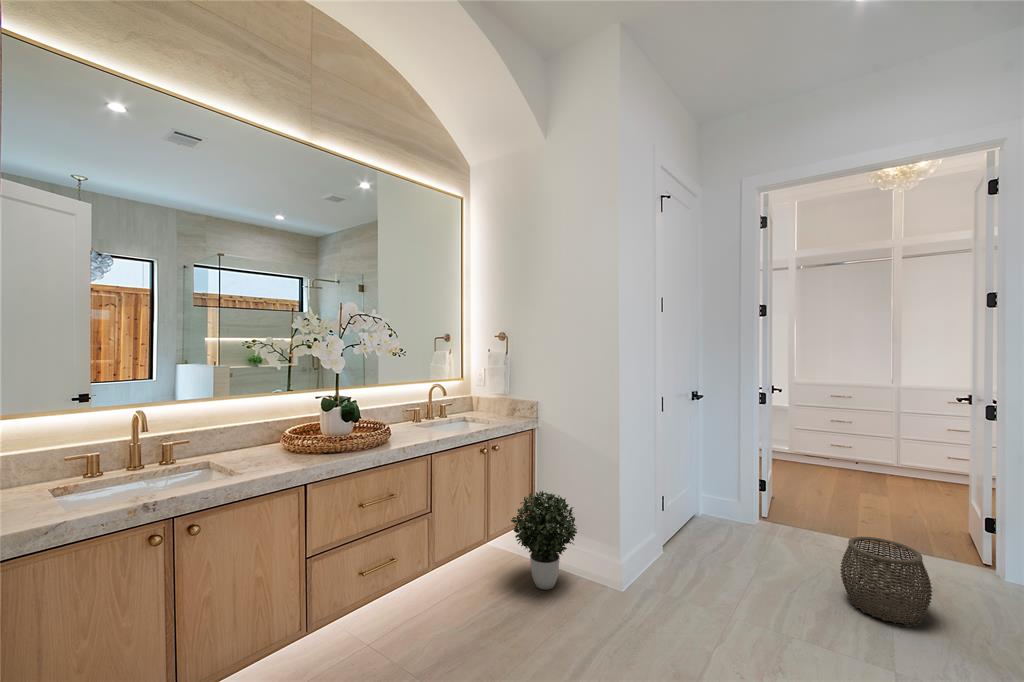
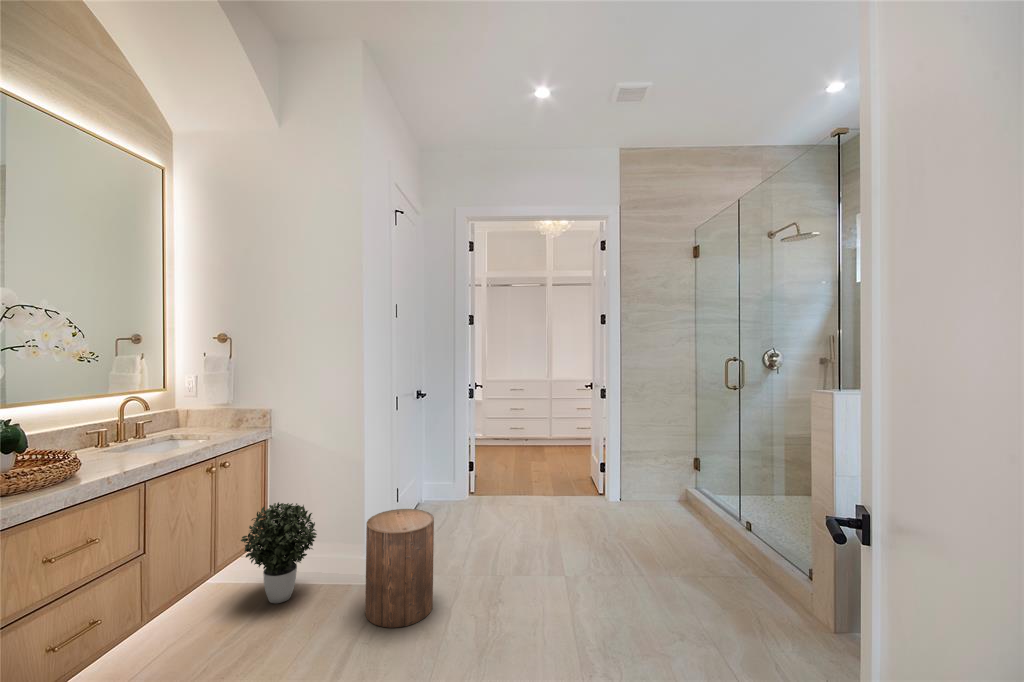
stool: none [622,521,701,661] -> present [365,509,434,628]
woven basket: present [840,537,932,625] -> none [525,492,576,549]

